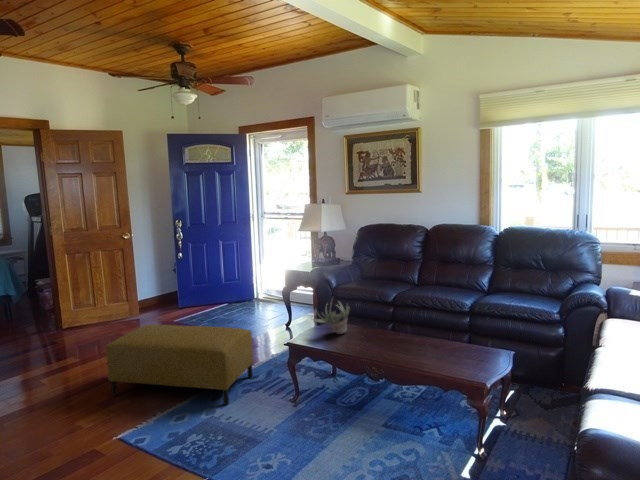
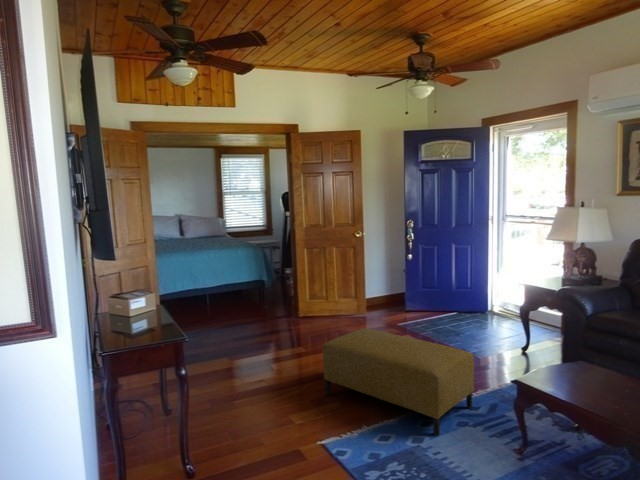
succulent plant: present [313,302,350,334] -> none [550,333,609,383]

